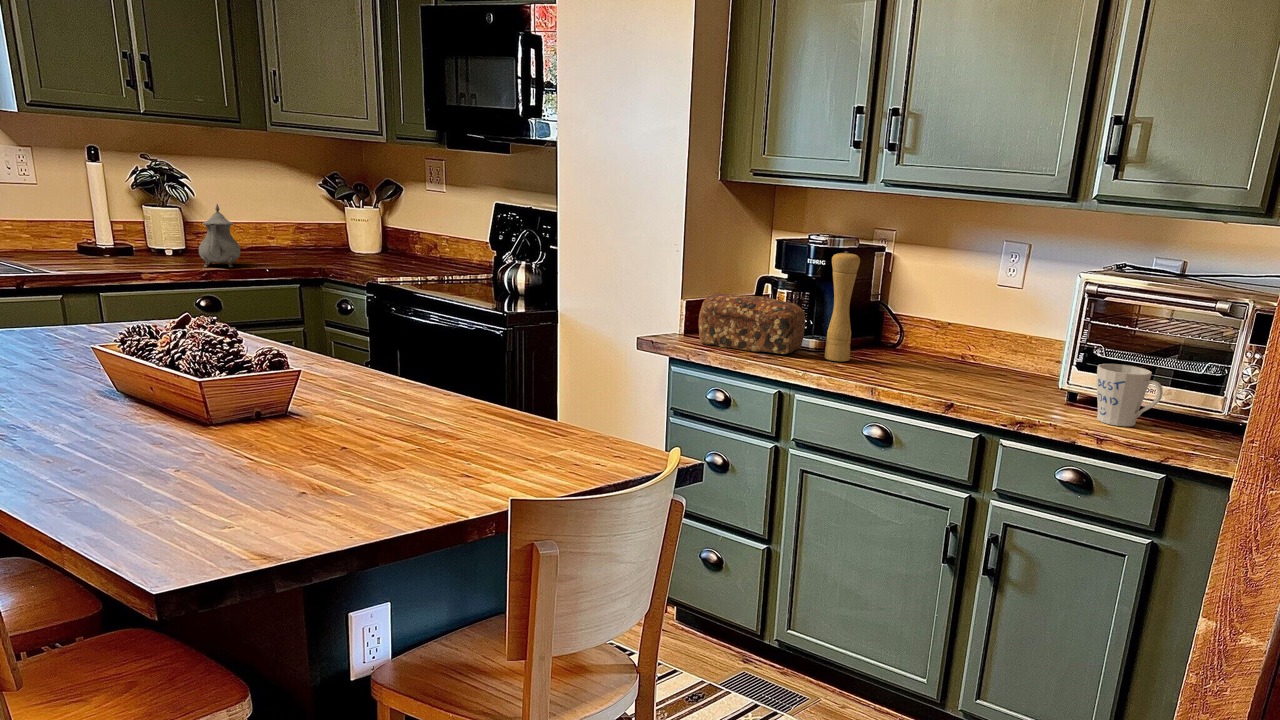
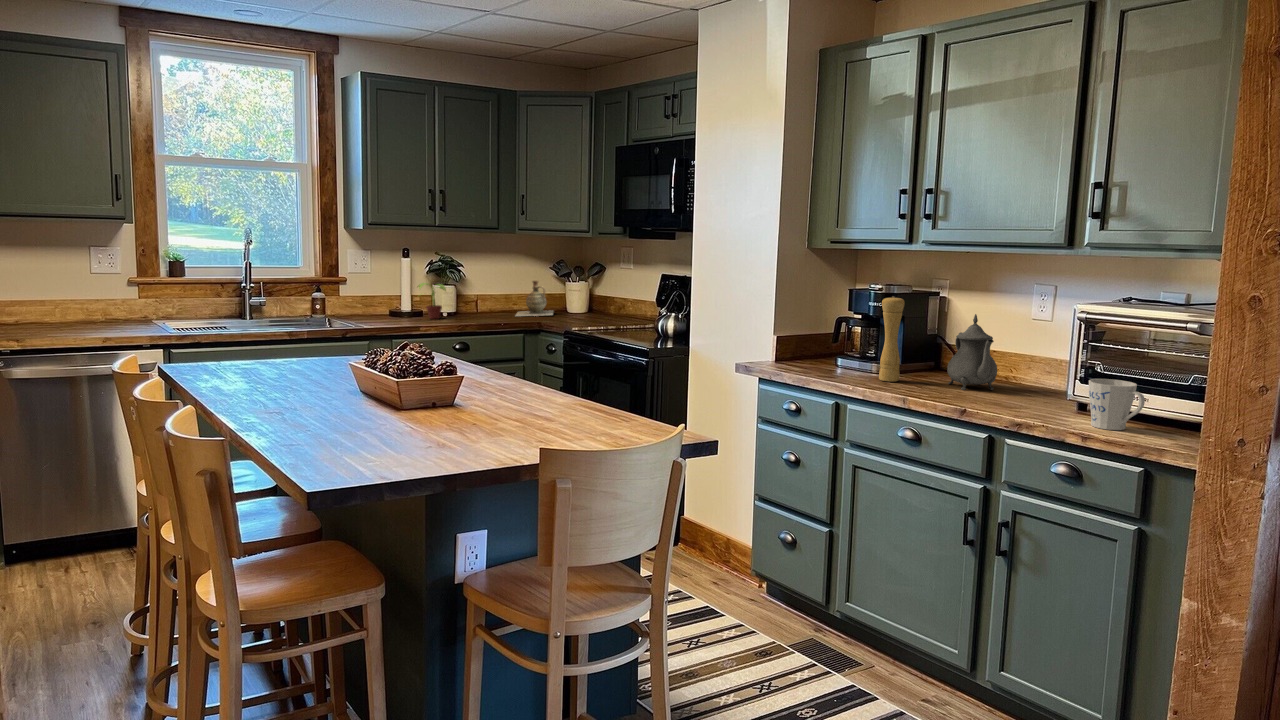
potted plant: none [112,203,165,259] -> present [418,283,446,319]
teapot: present [199,204,240,267] -> present [947,314,997,390]
ceramic jug: none [272,204,331,256] -> present [516,281,553,316]
bread loaf: present [699,293,805,354] -> none [783,331,867,376]

